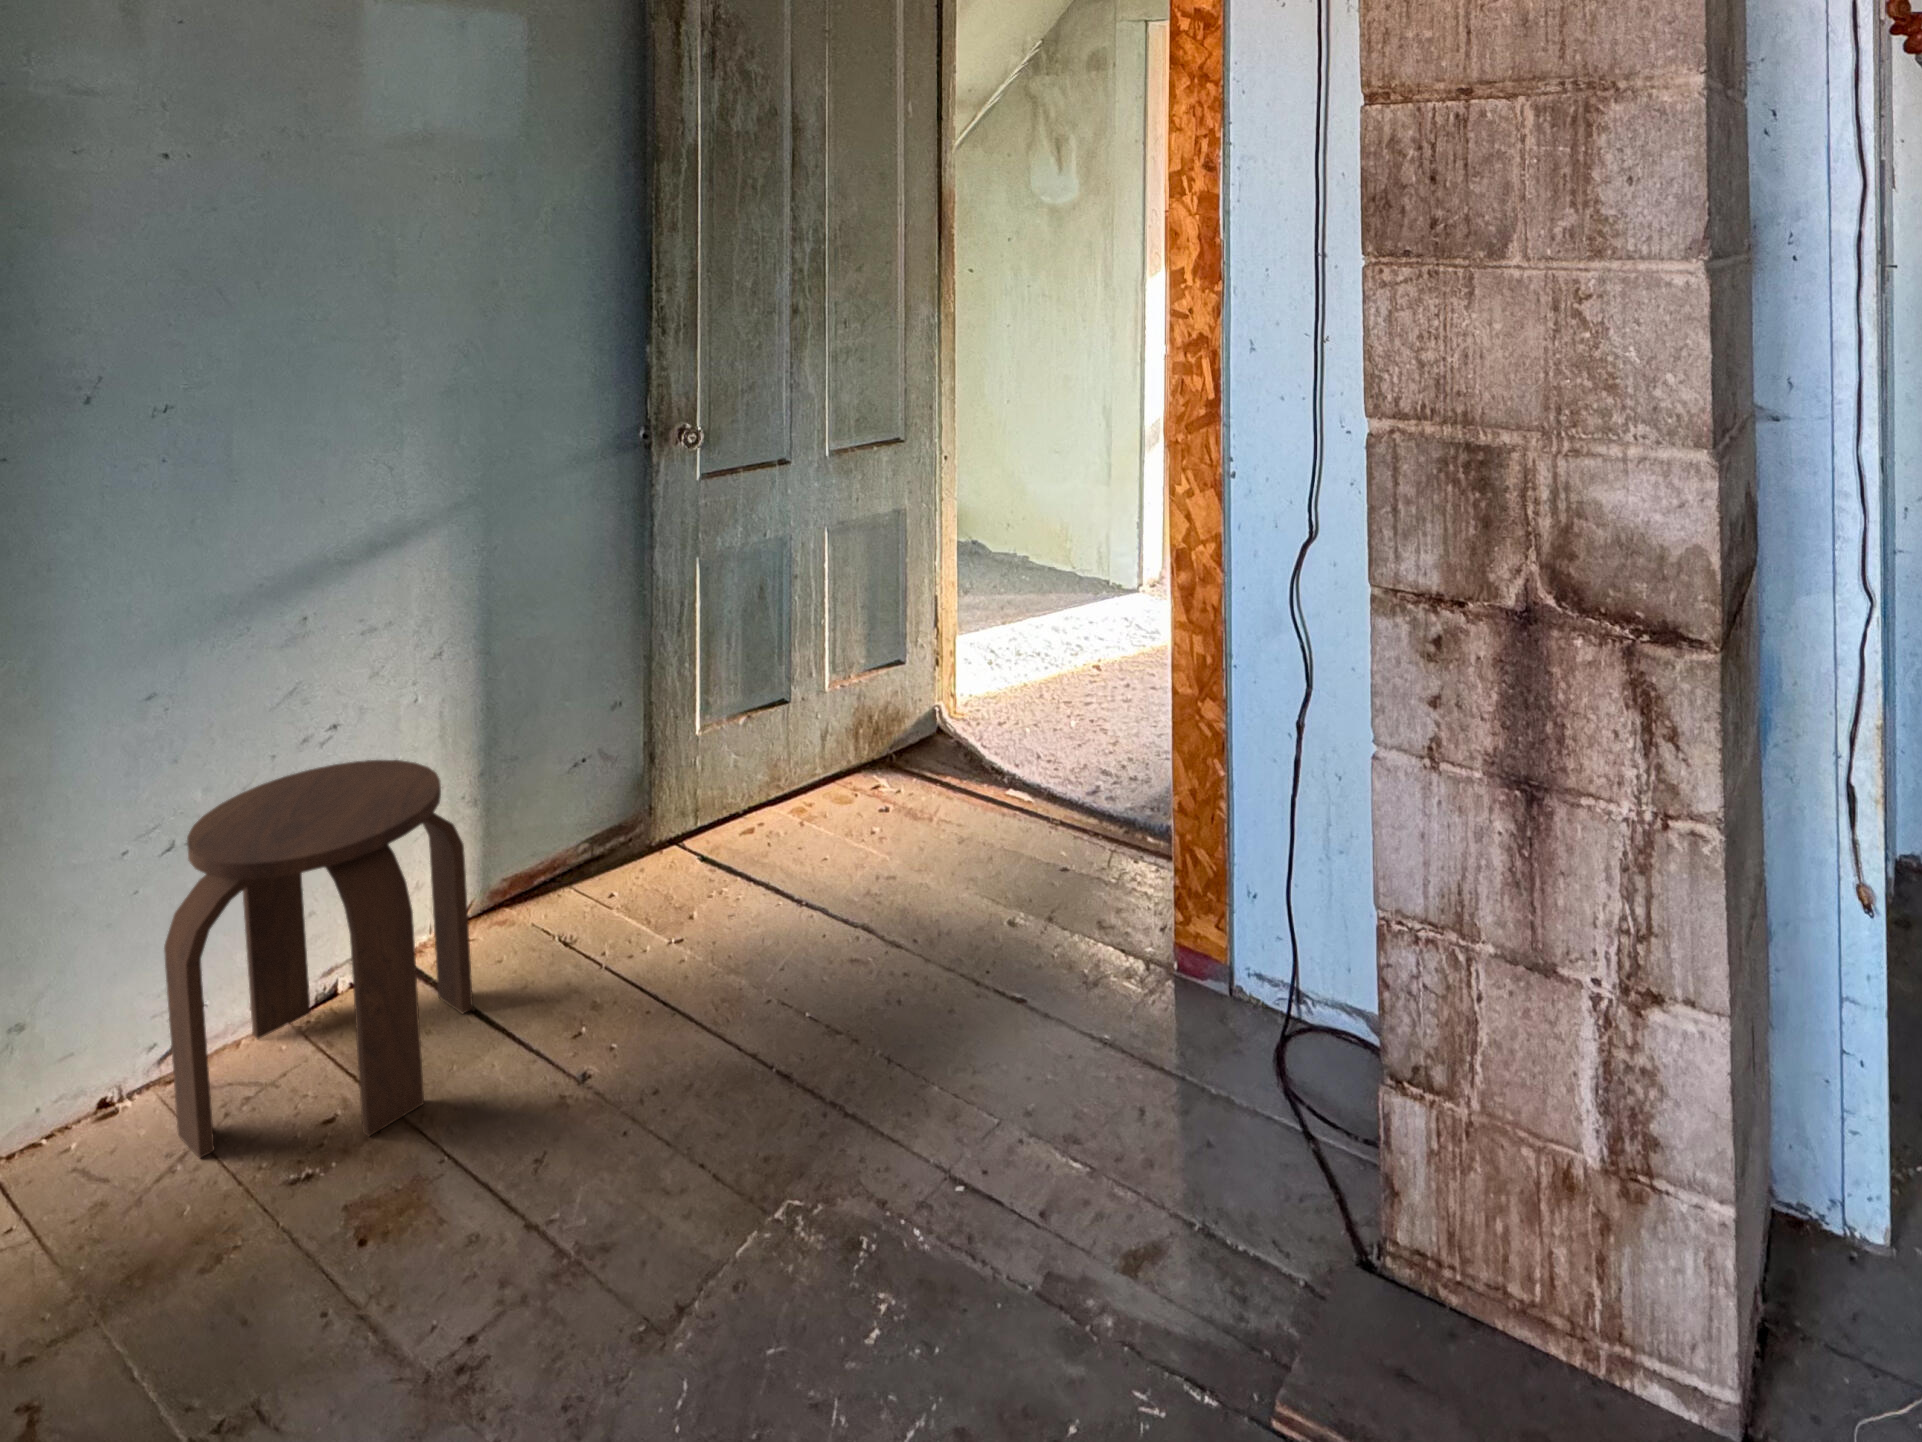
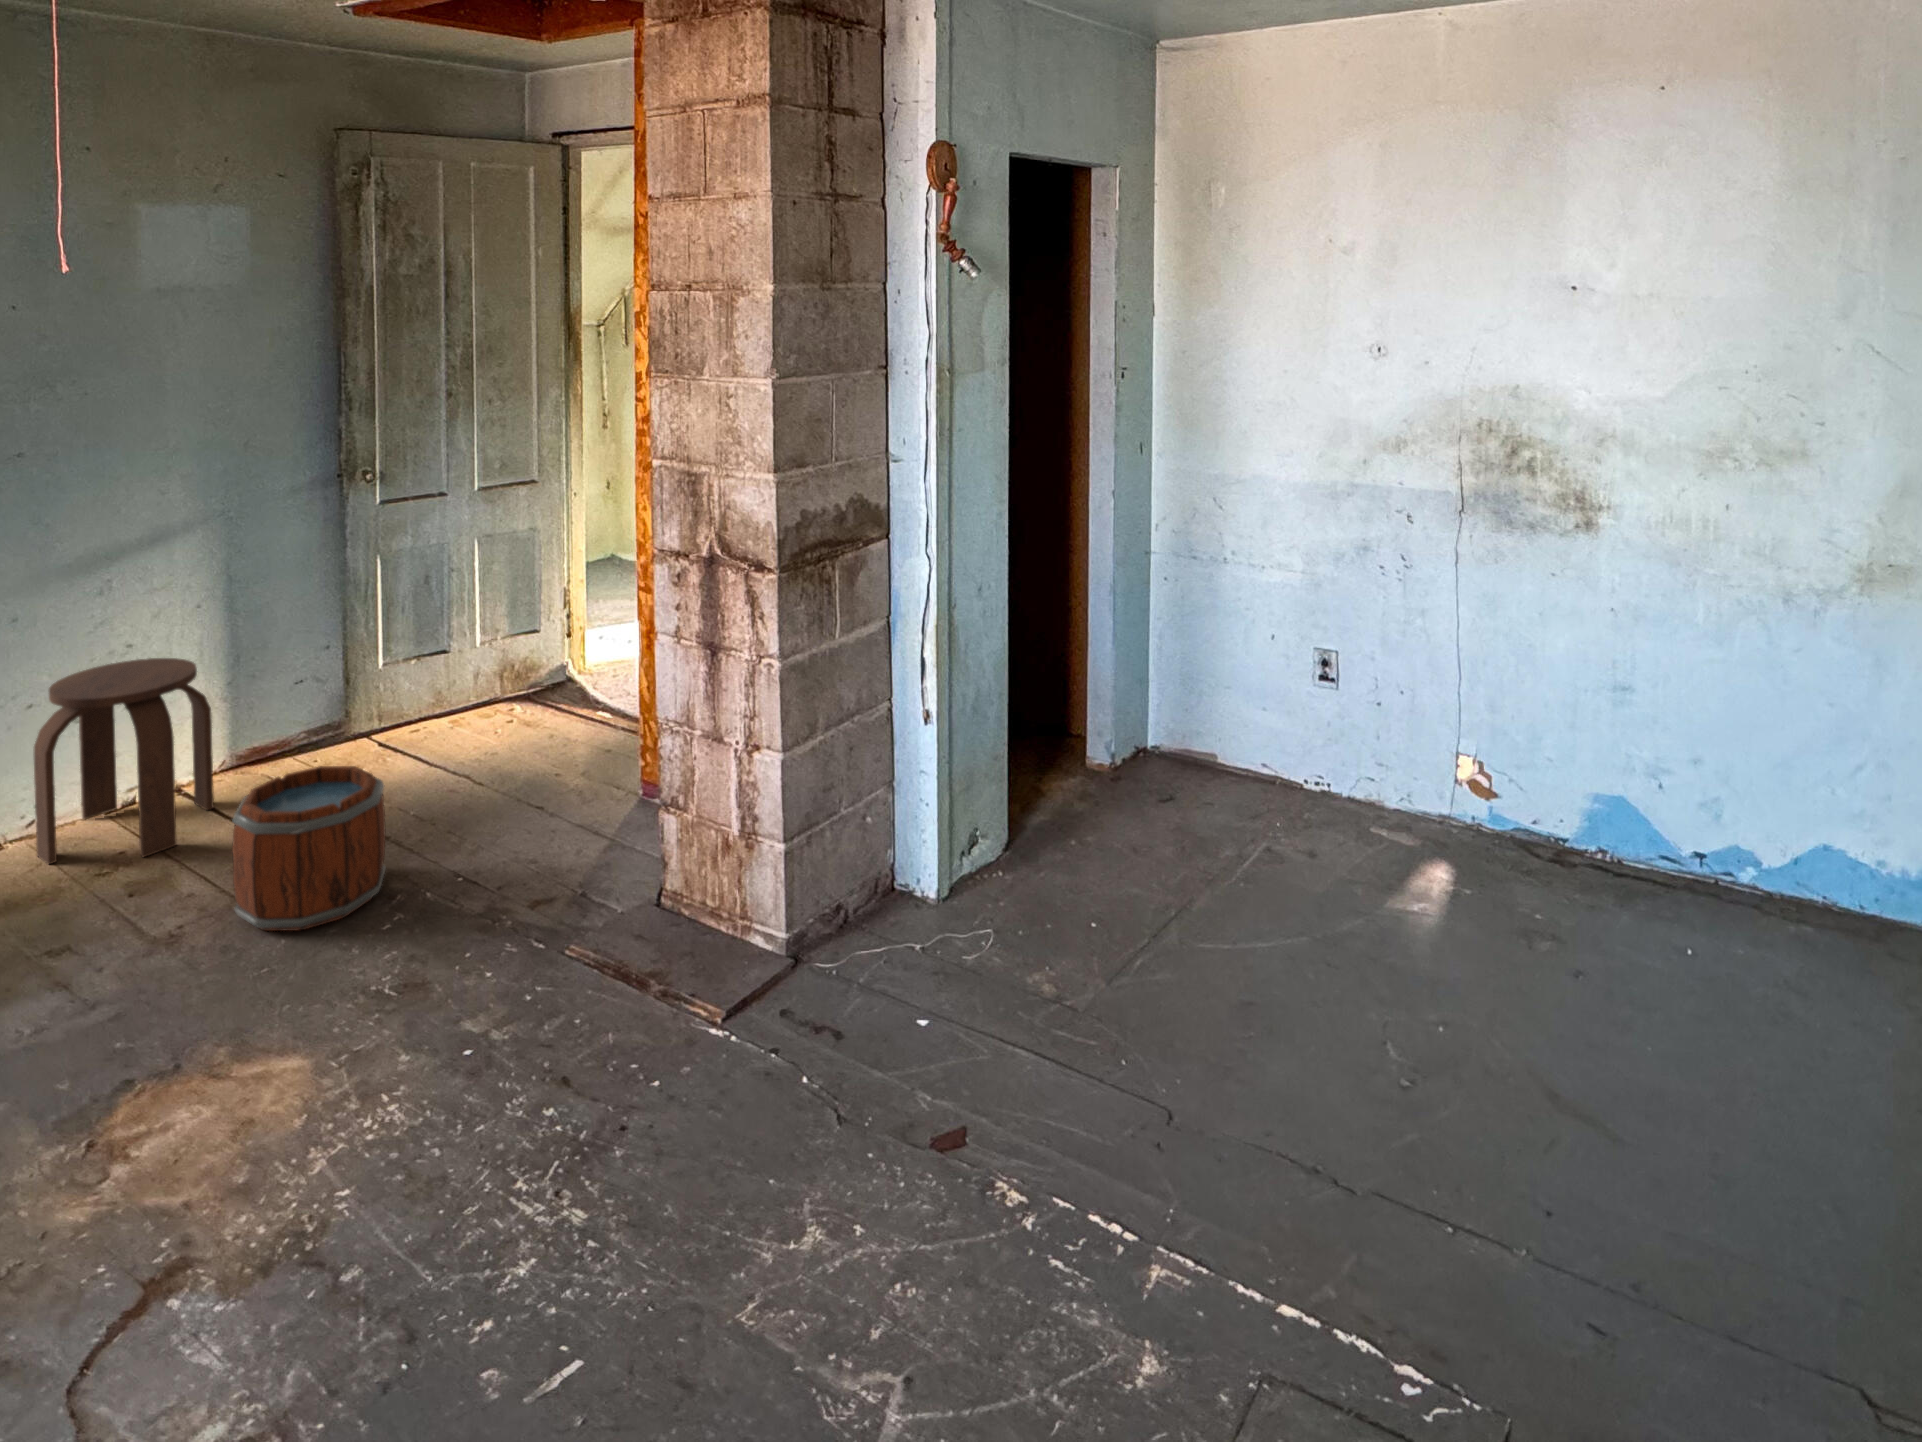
bucket: none [562,985,836,1359] -> present [232,766,386,931]

